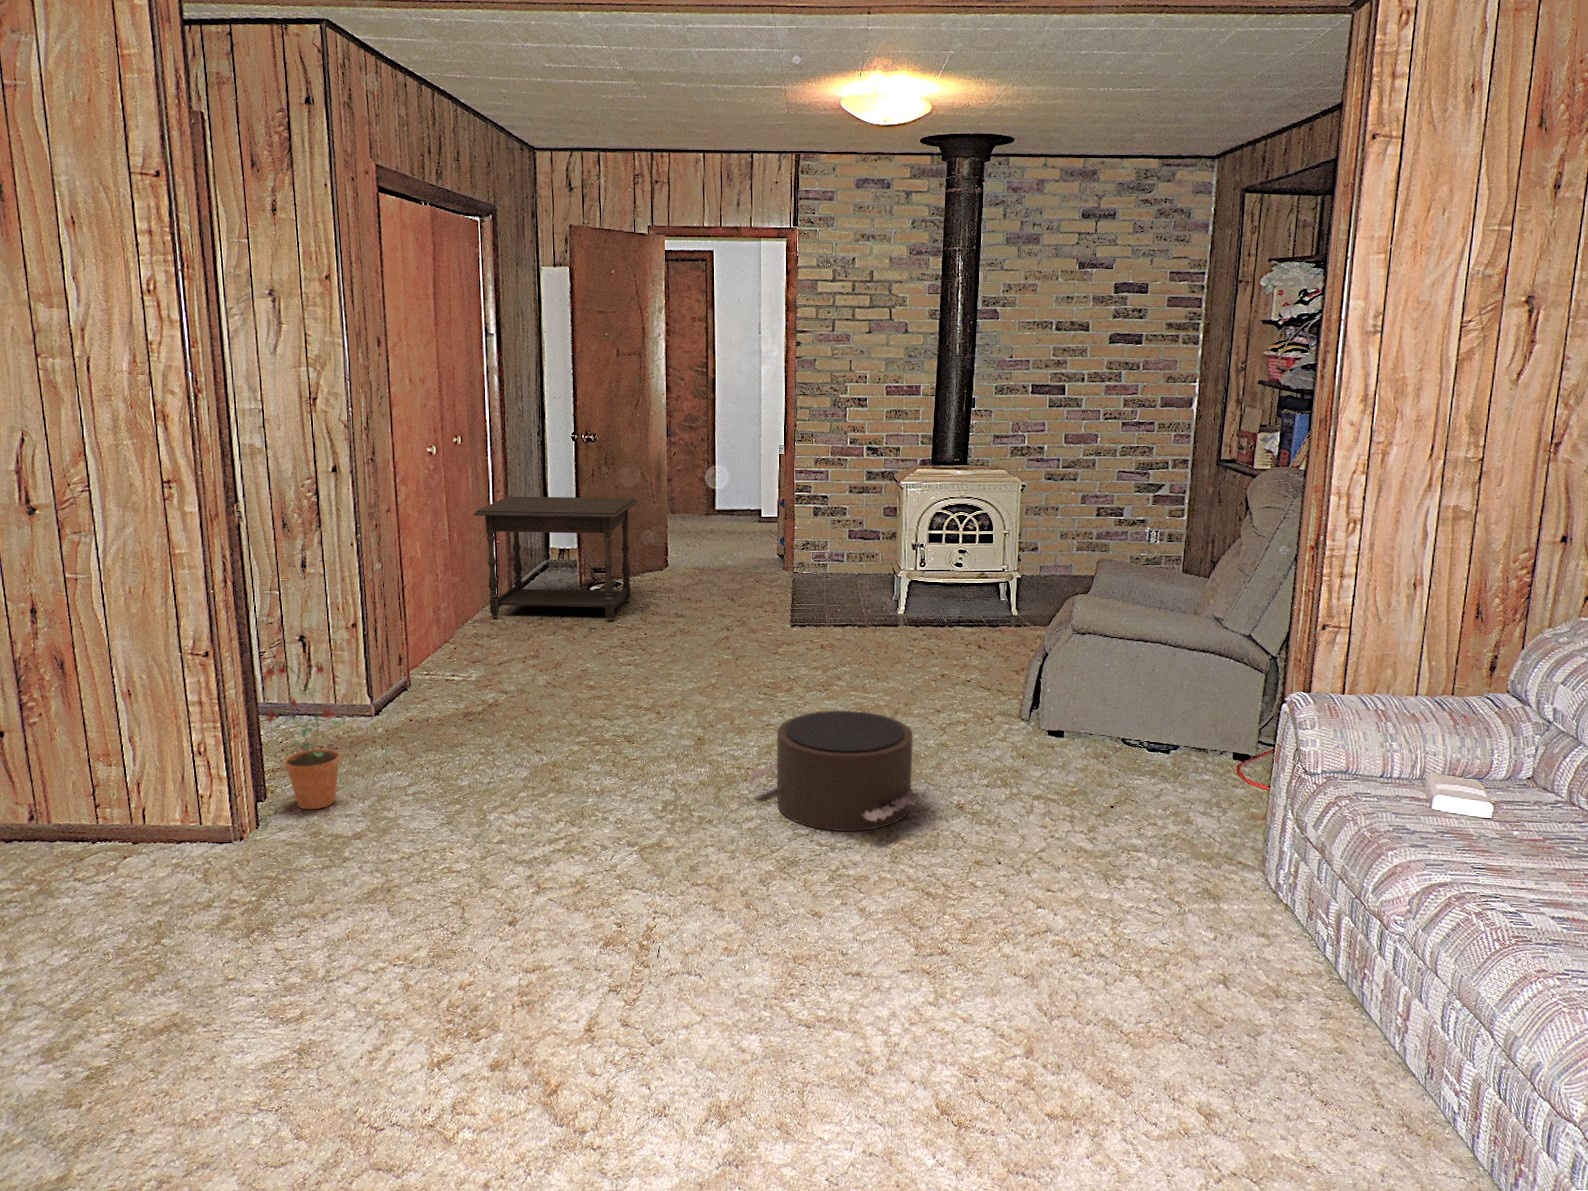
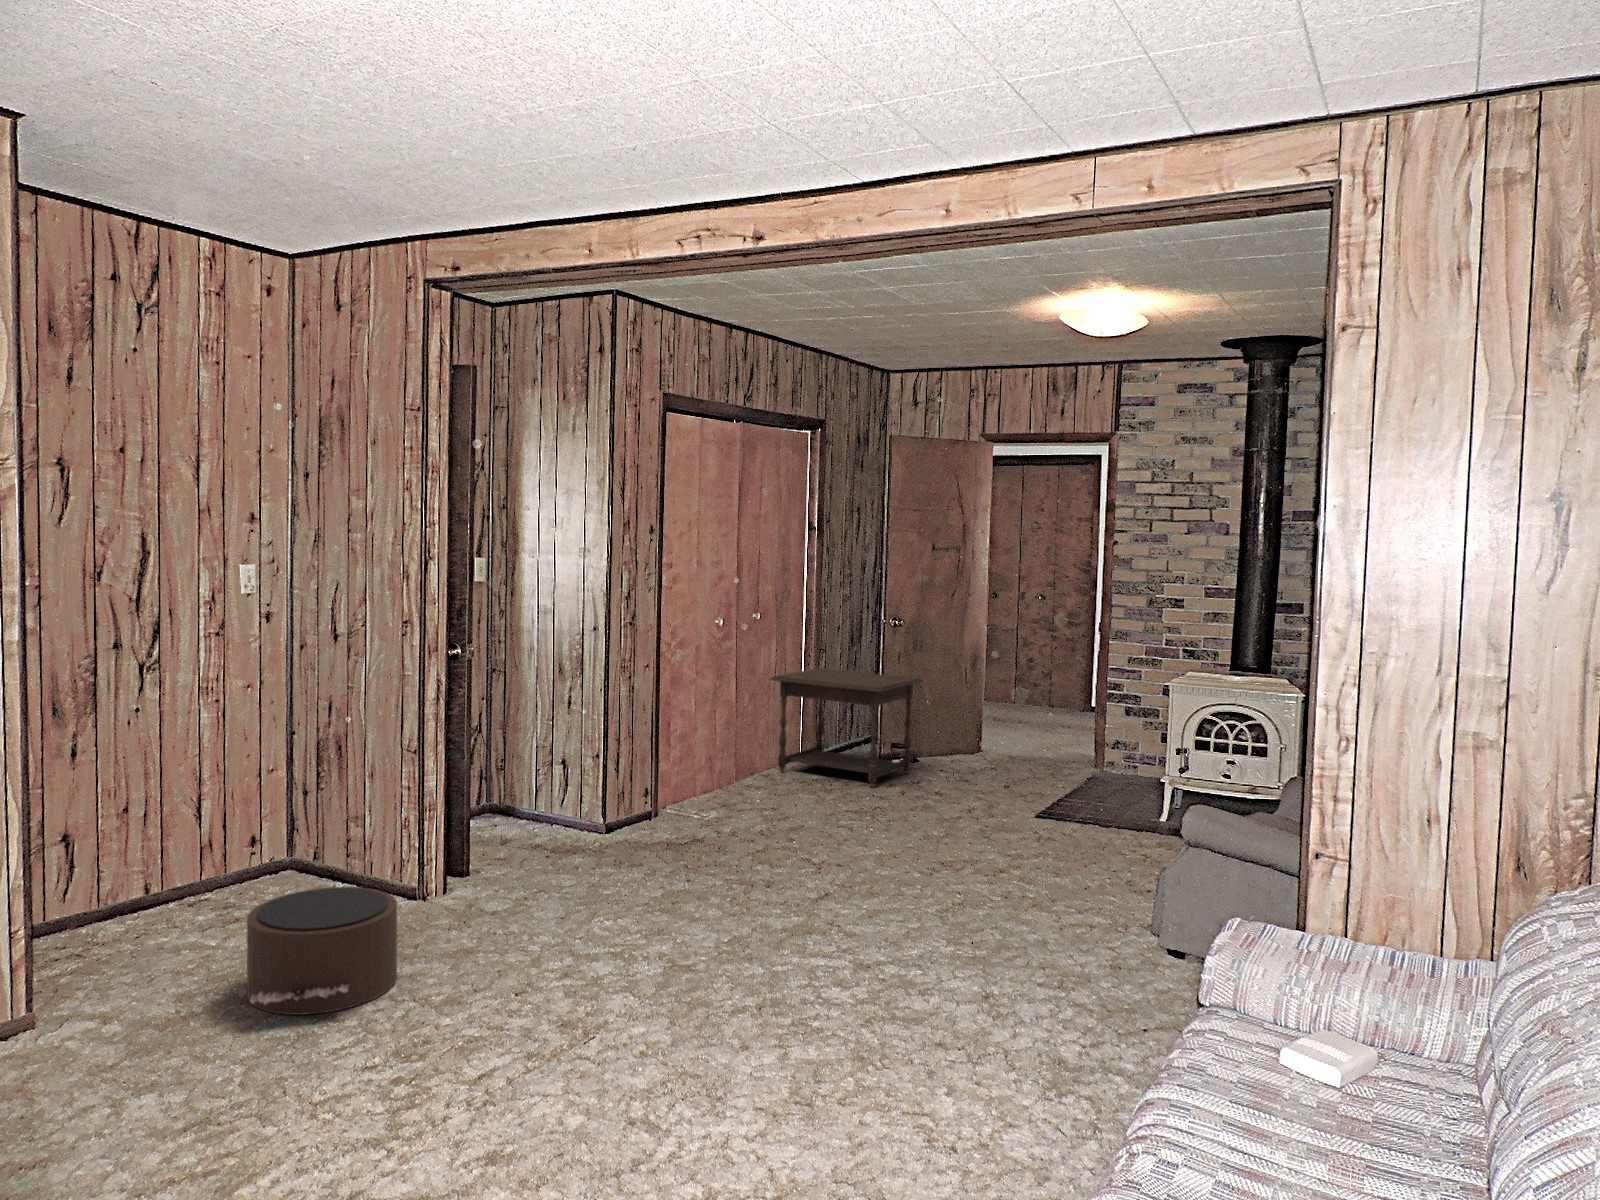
potted plant: present [265,661,340,809] -> none [459,767,525,888]
pouf: present [750,711,922,831] -> present [247,887,397,1015]

